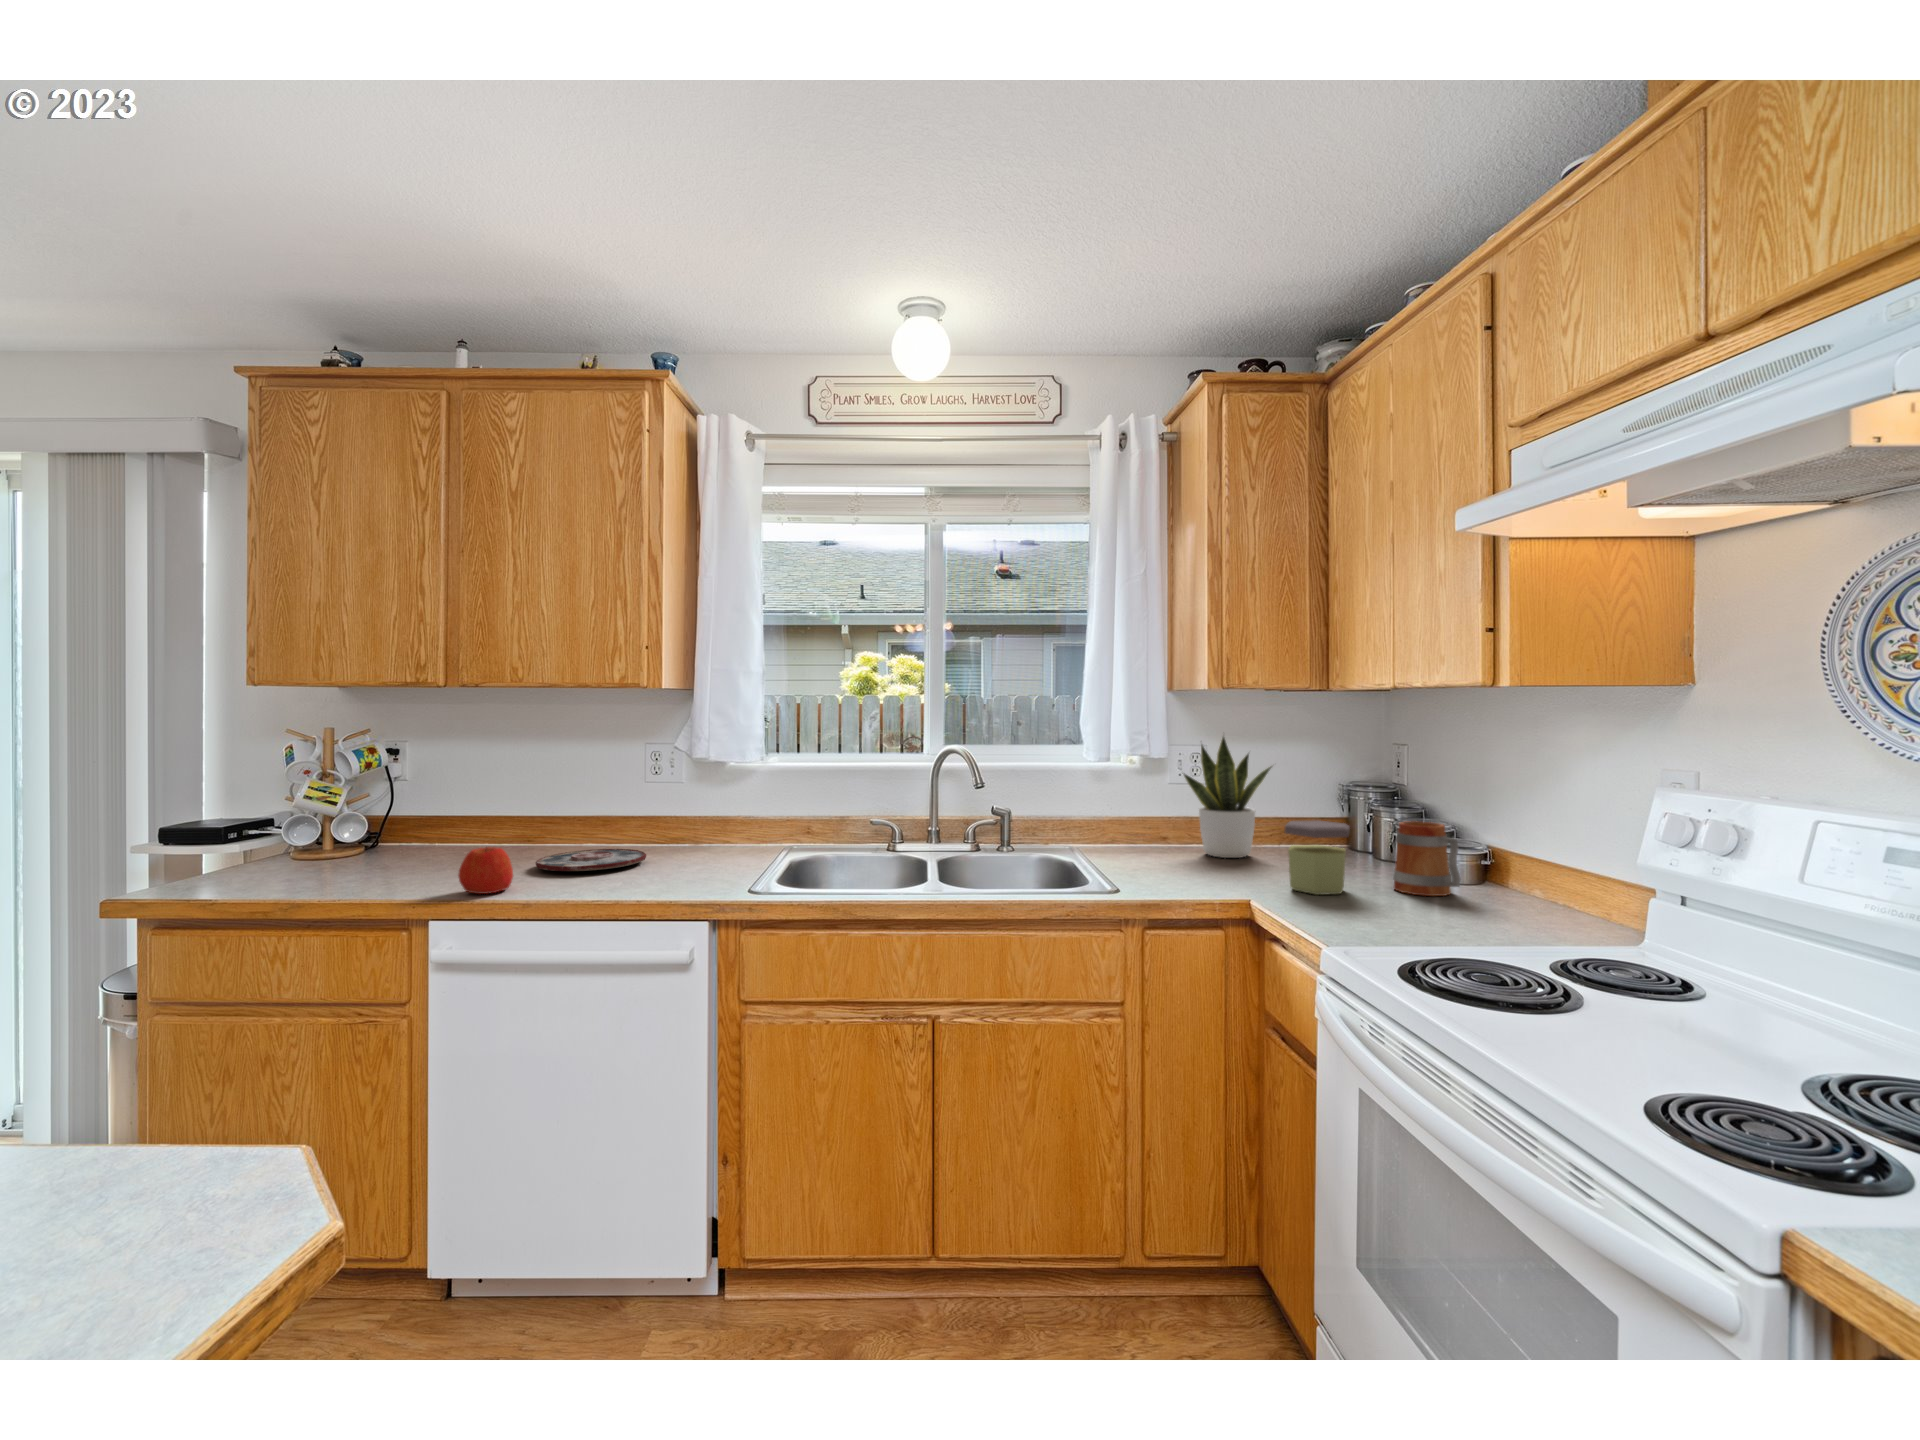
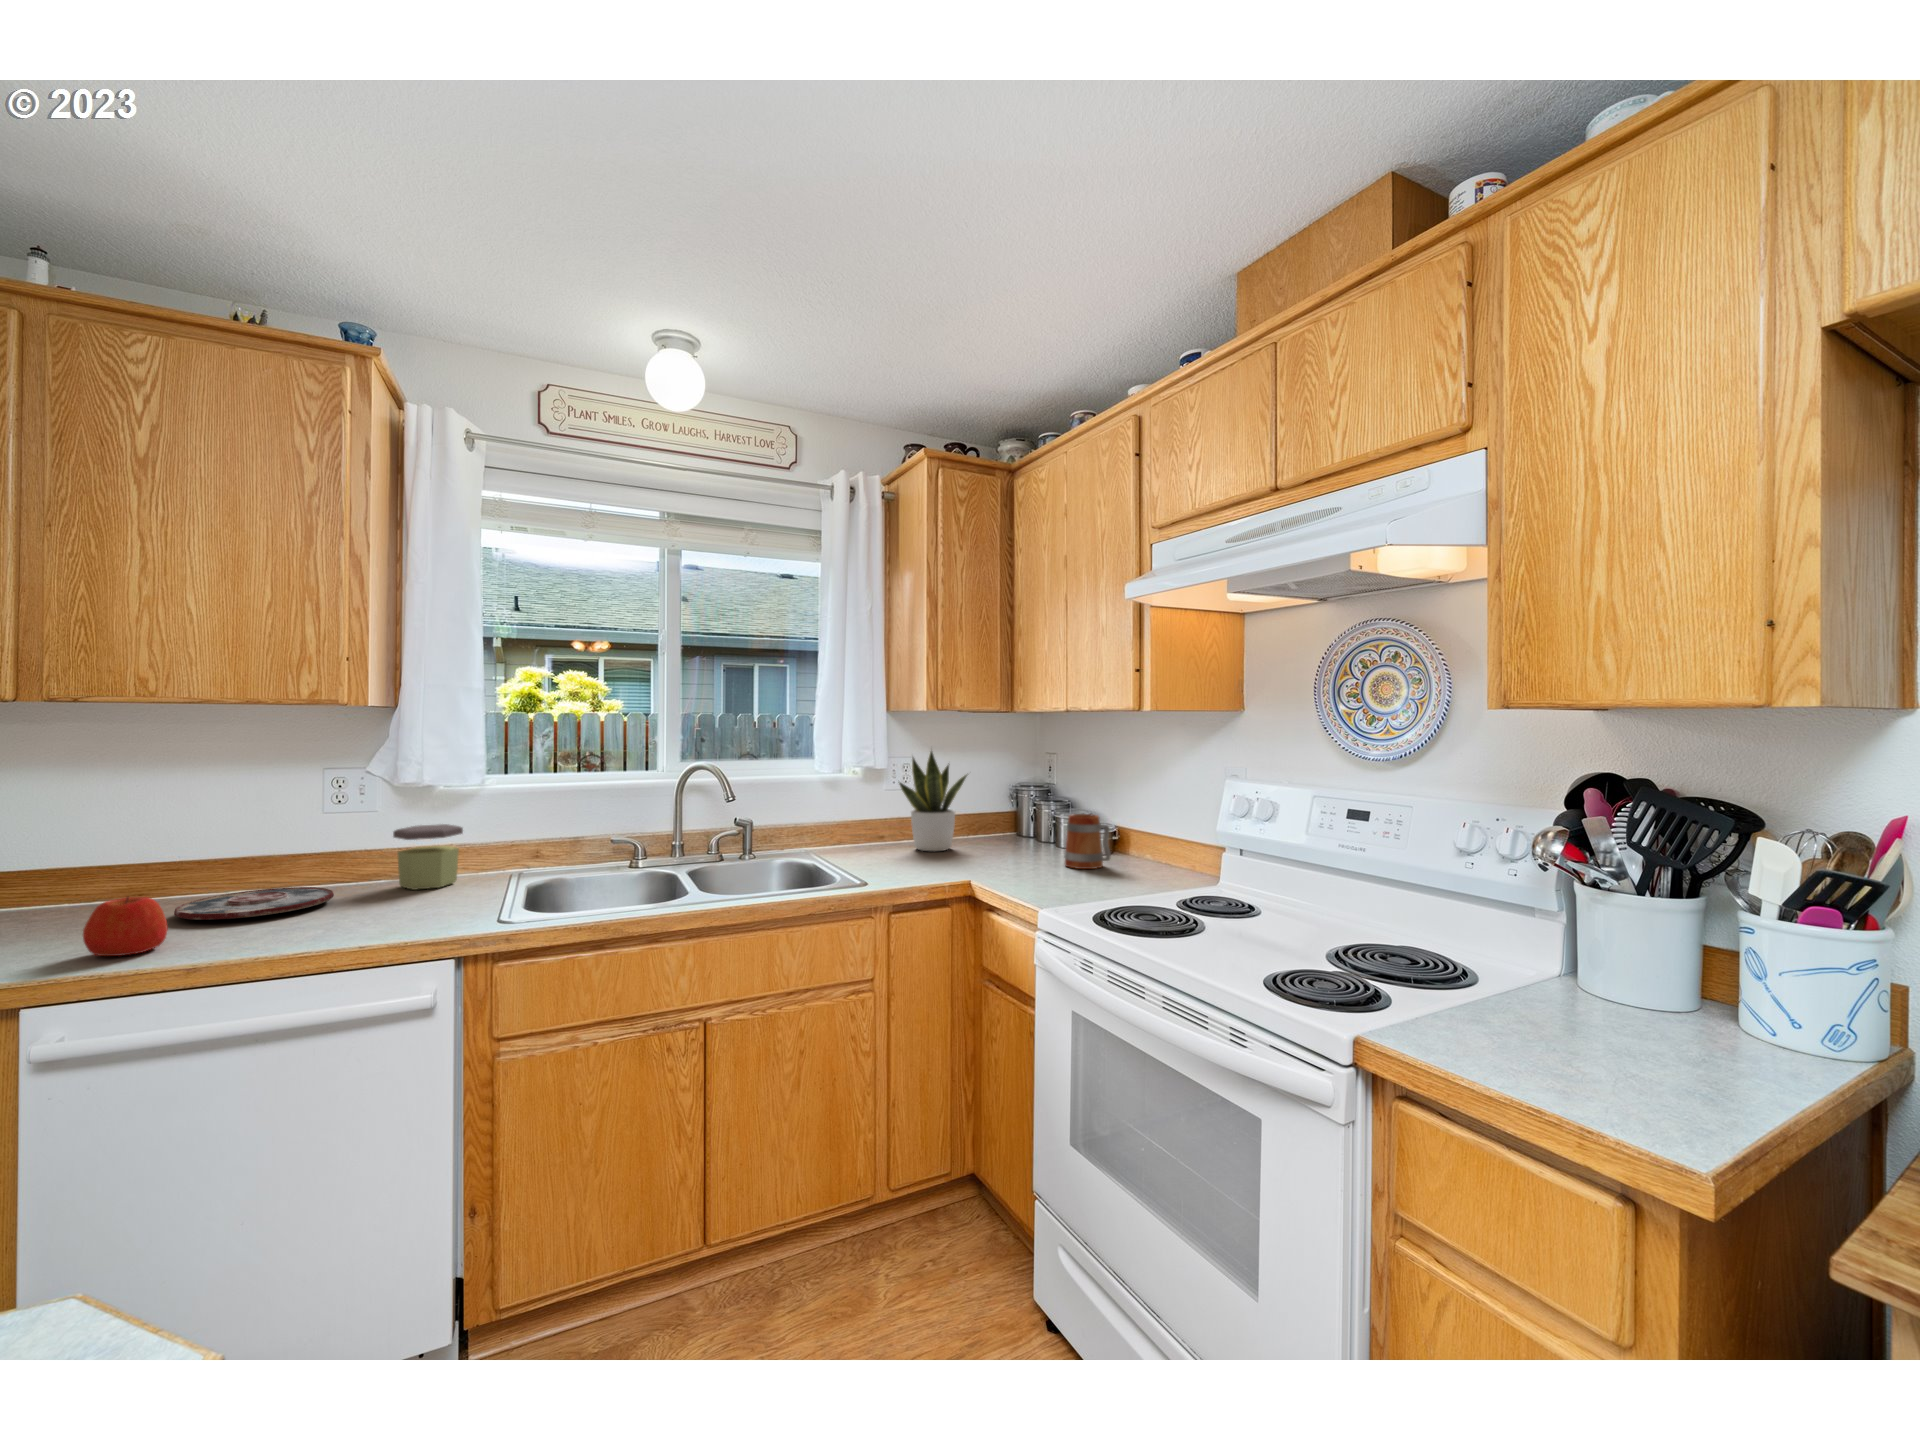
jar: present [1285,820,1350,895] -> present [393,824,463,890]

